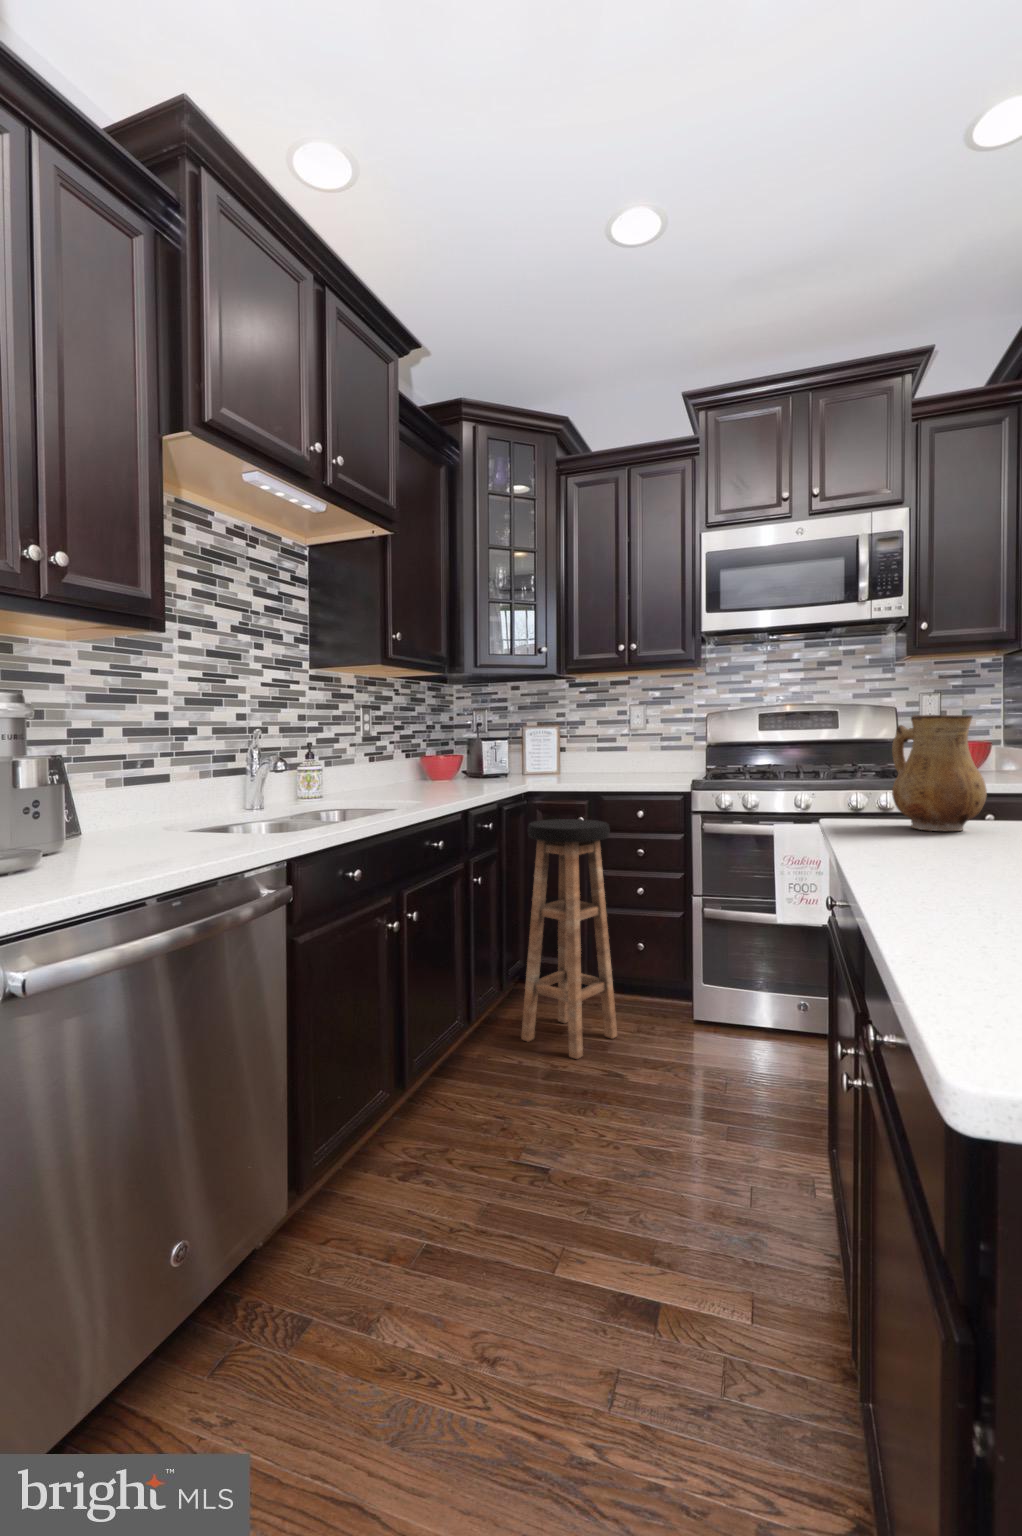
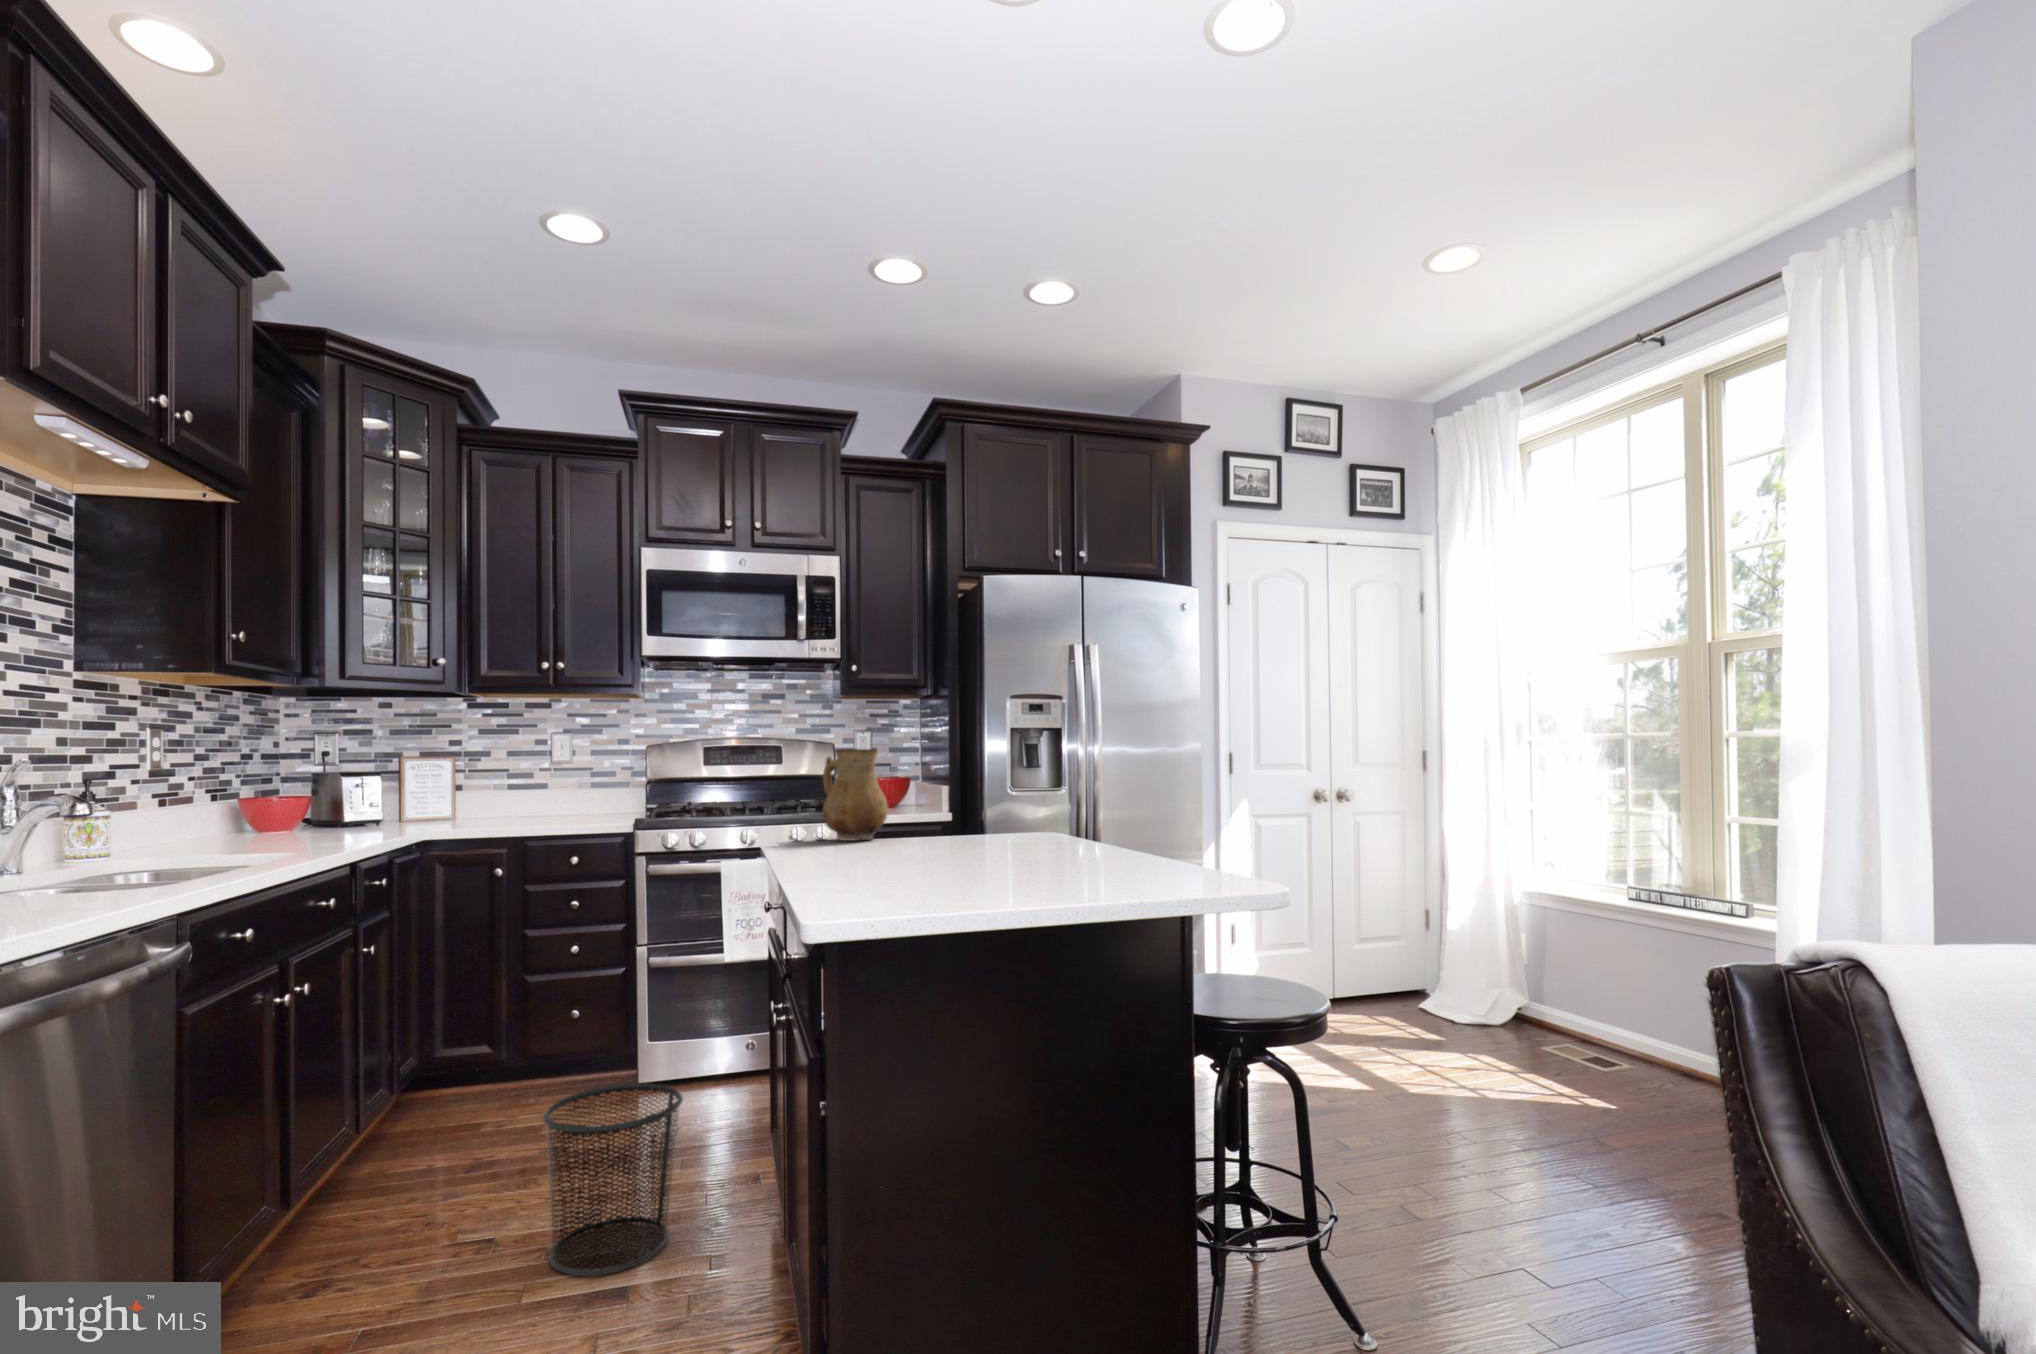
bar stool: present [521,819,617,1059] -> none [402,866,537,1155]
waste bin: none [596,1050,729,1248] -> present [543,1083,683,1276]

